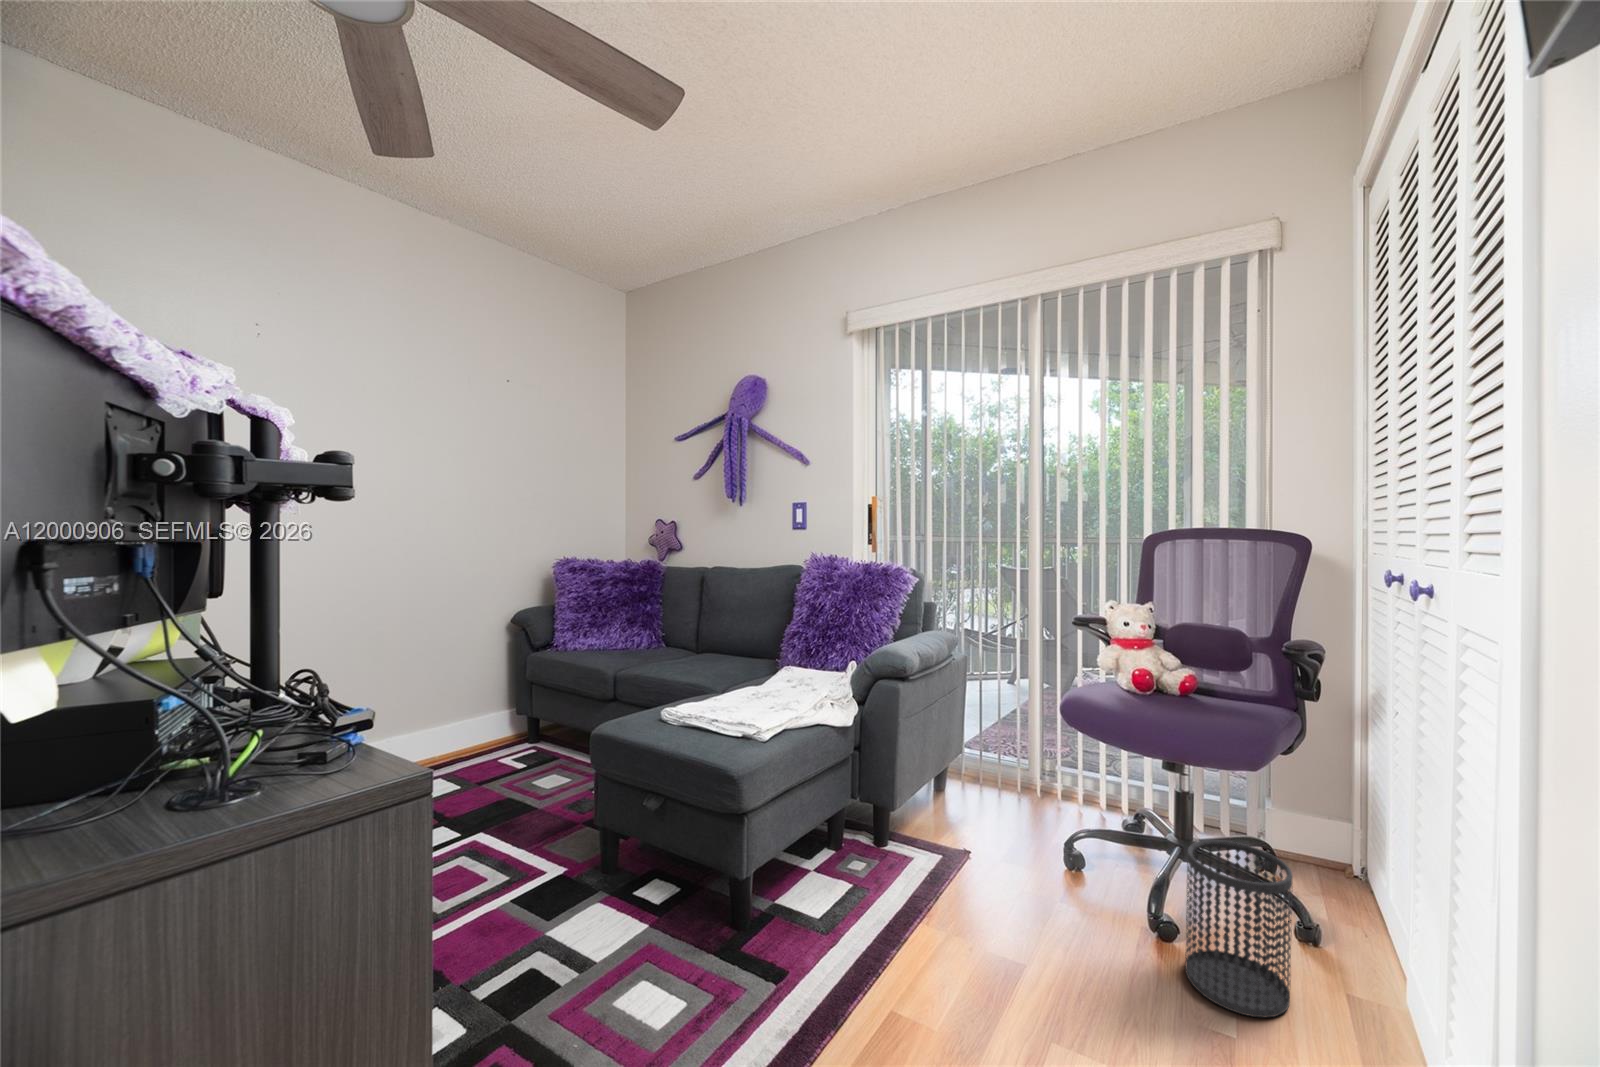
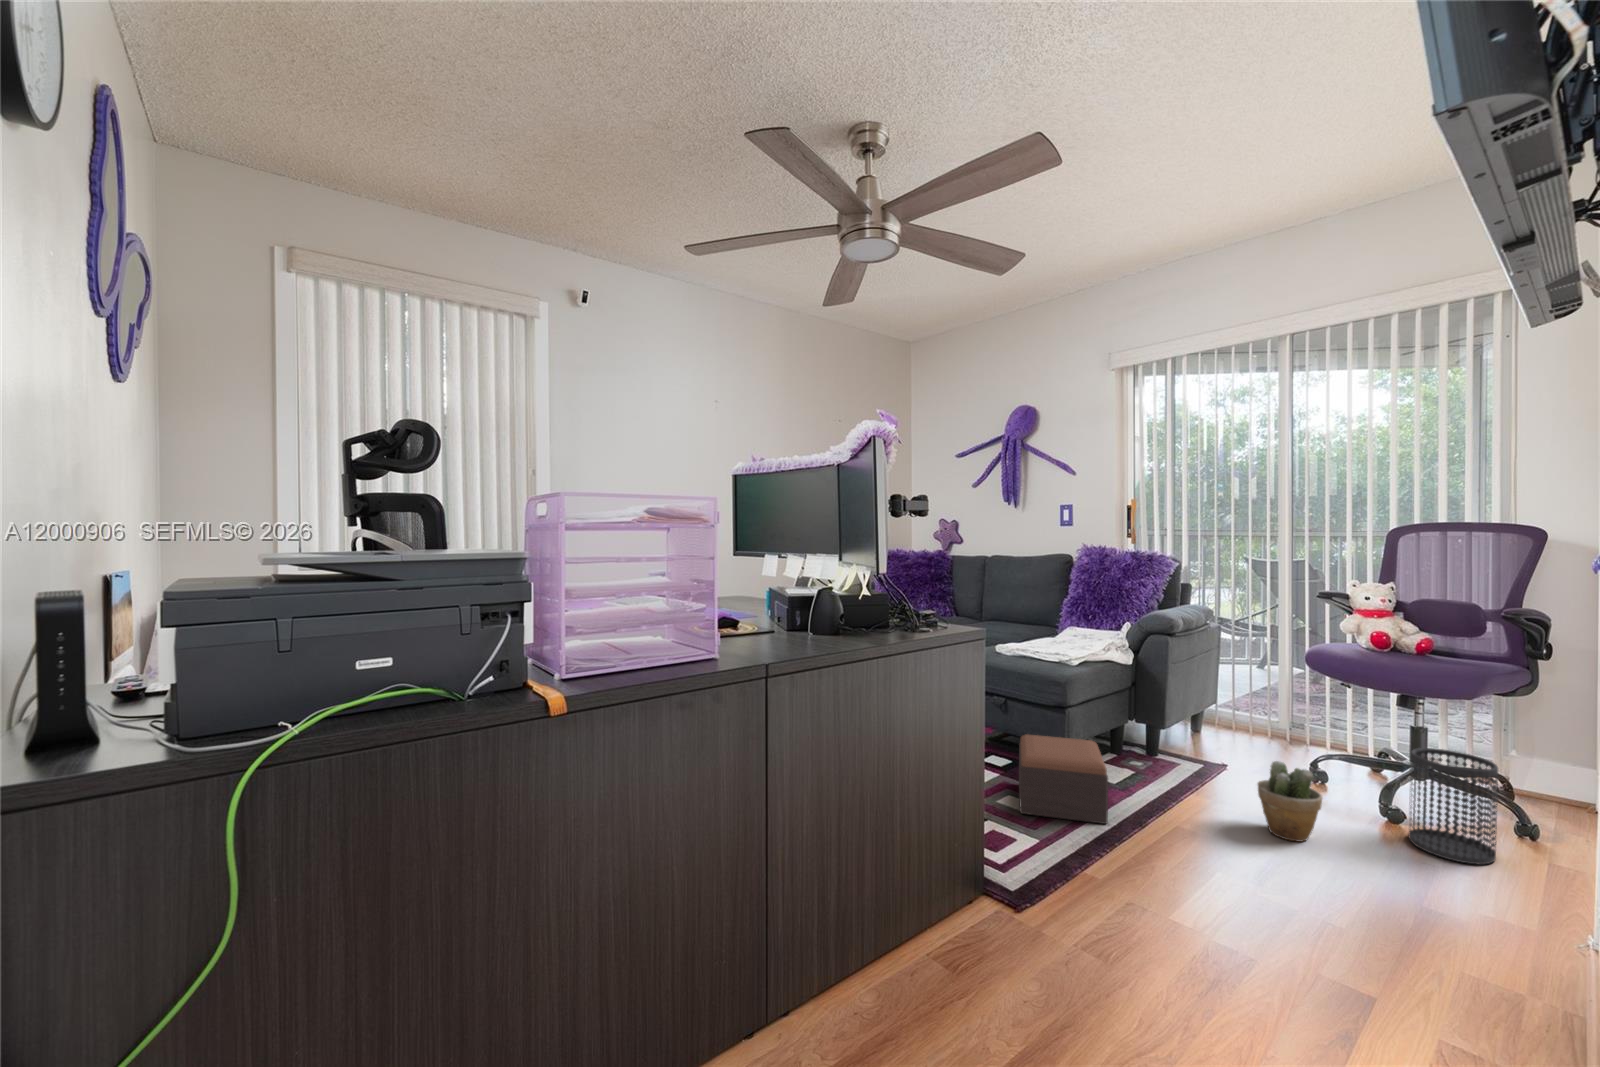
footstool: none [651,863,791,1023] -> present [1019,735,1108,824]
potted plant: none [1000,884,1083,1011] -> present [1258,761,1322,842]

